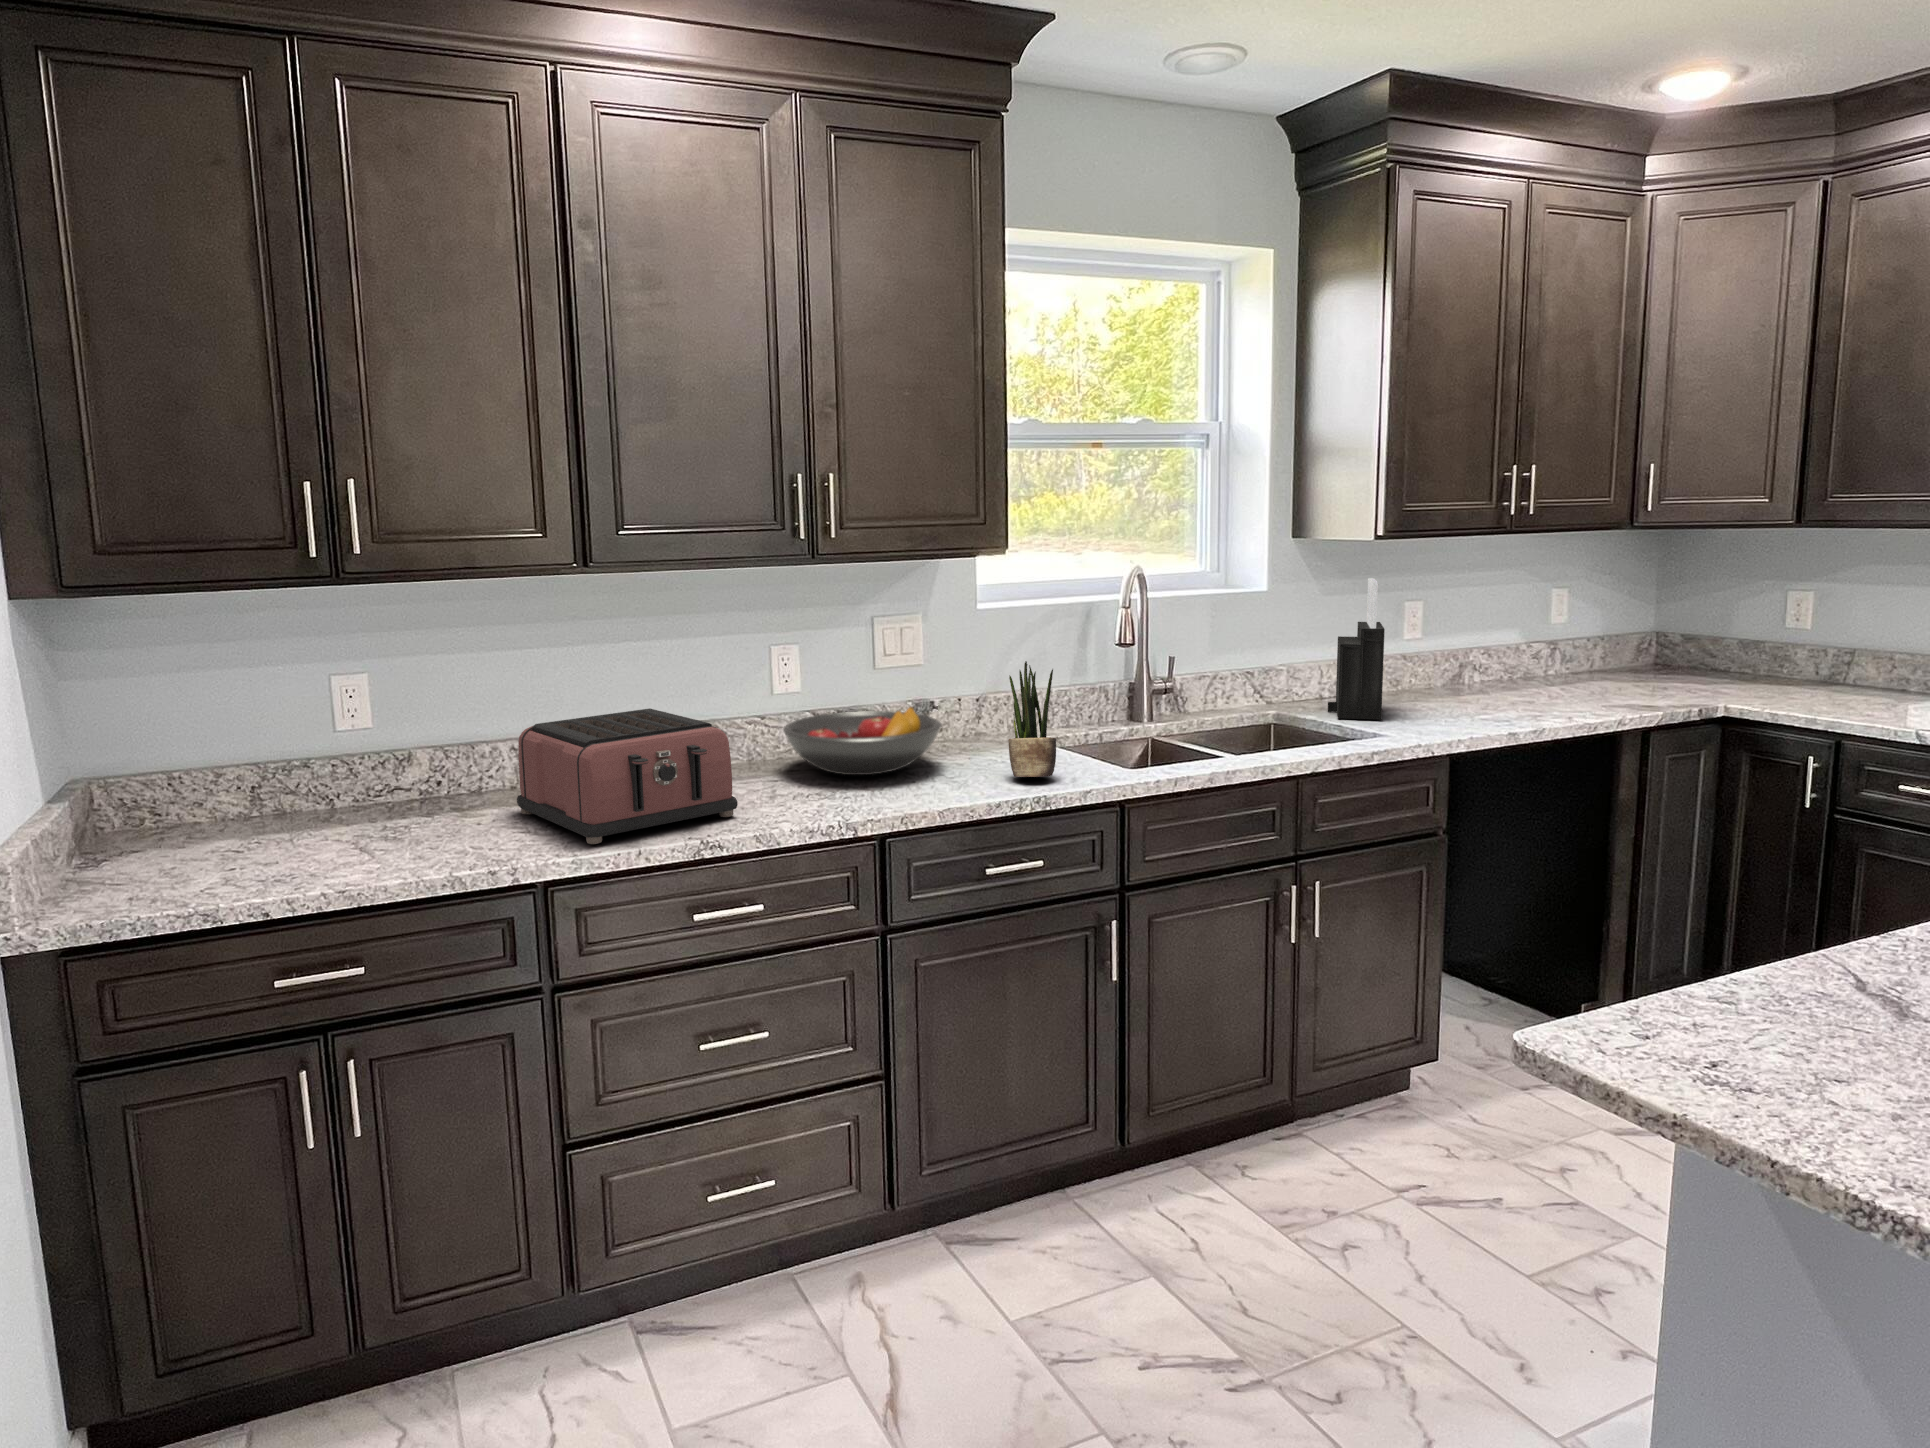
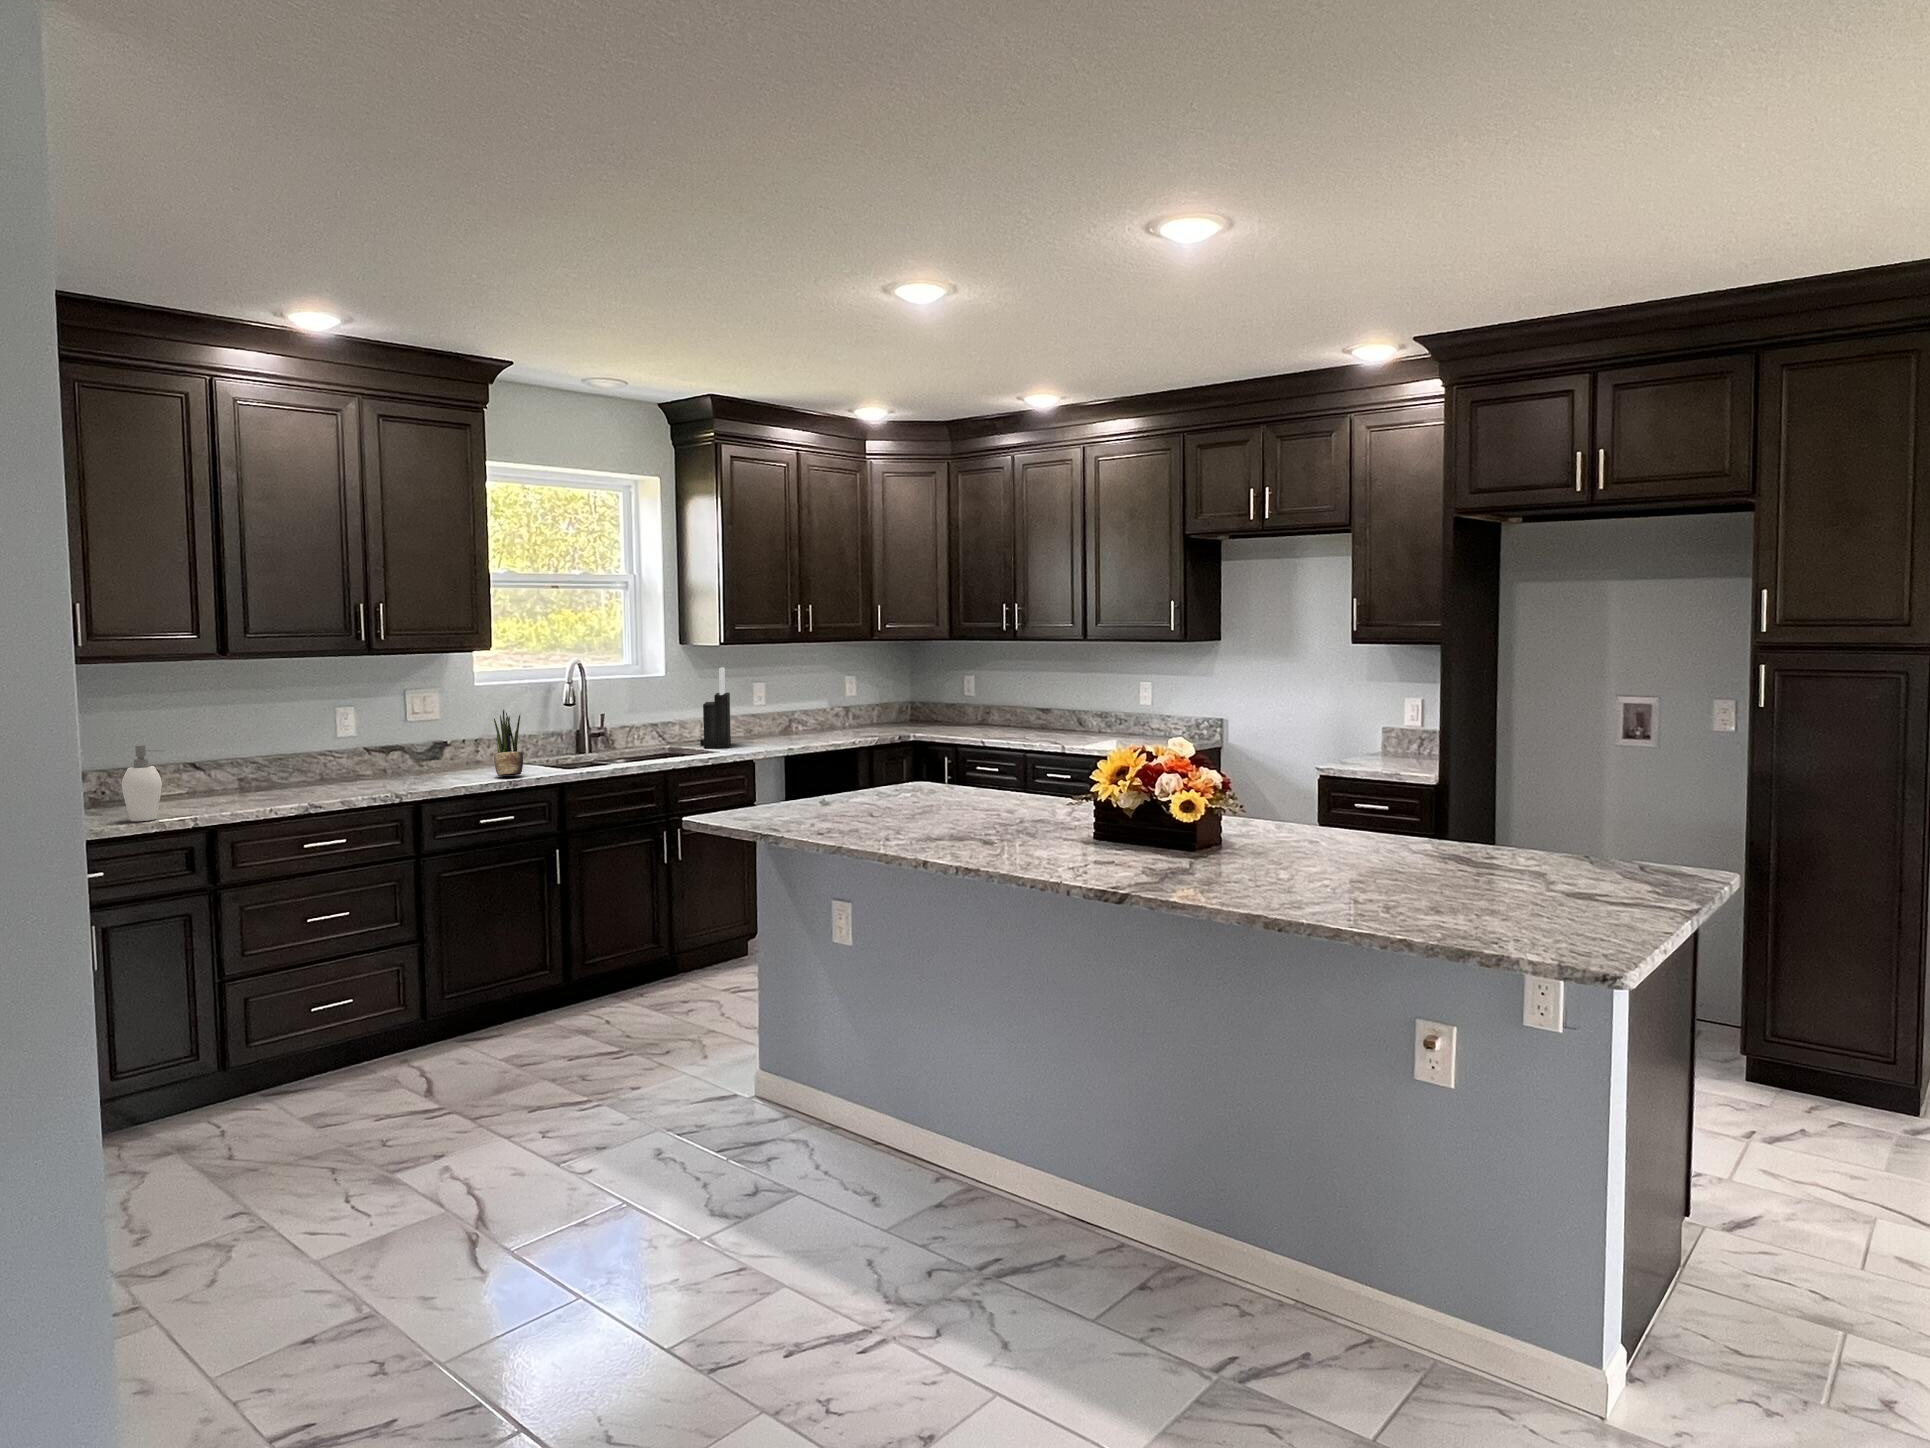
fruit bowl: present [783,706,942,775] -> none [346,741,452,780]
toaster: present [517,708,738,844] -> none [171,741,325,809]
soap dispenser: none [410,732,472,866] -> present [122,745,164,821]

